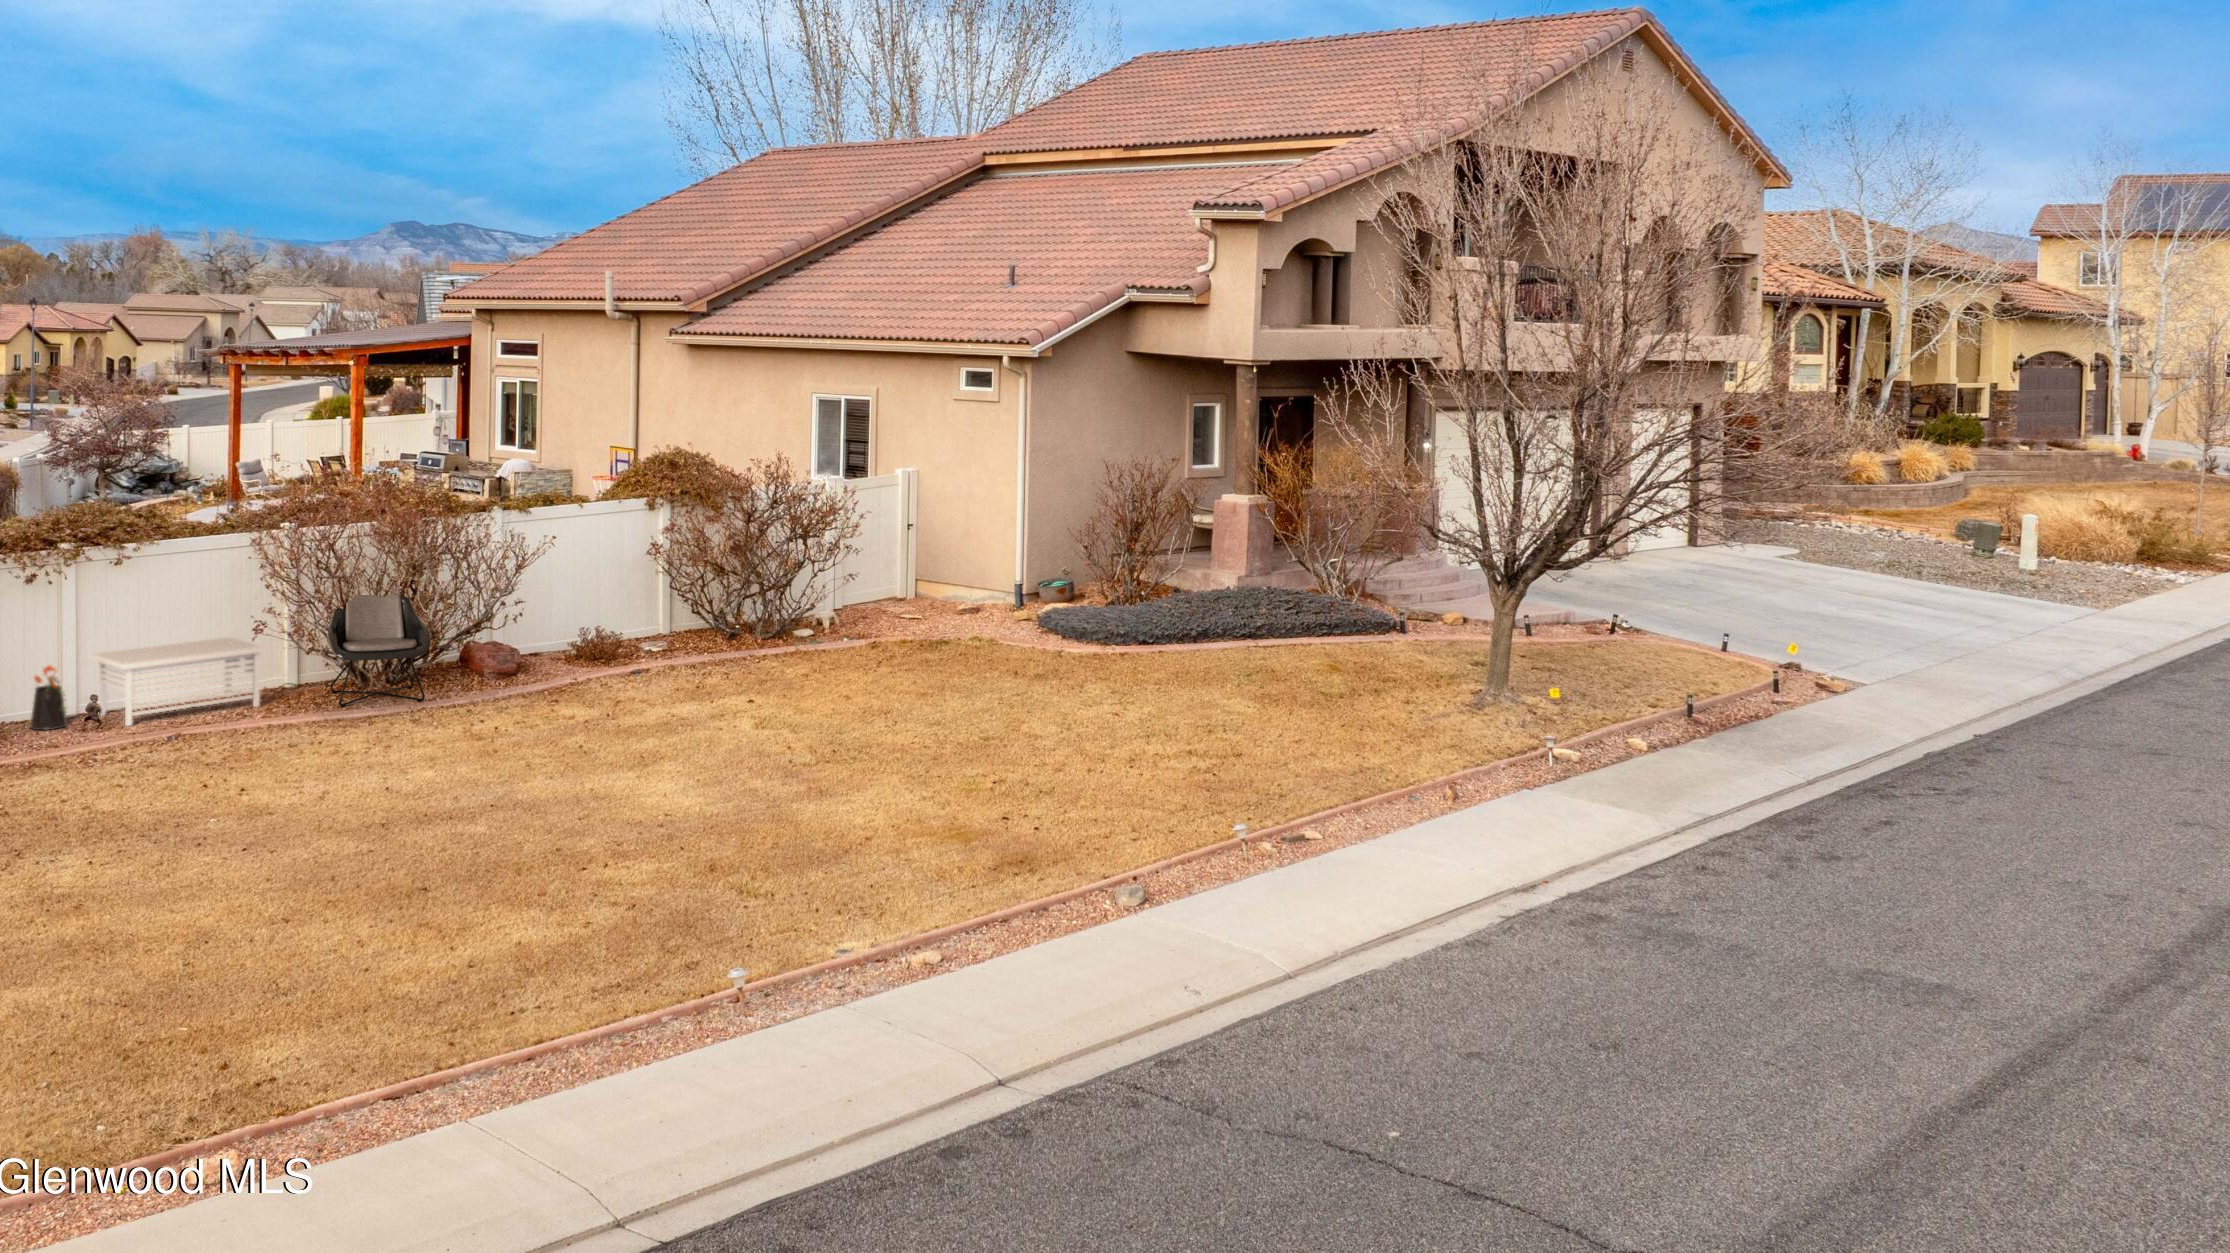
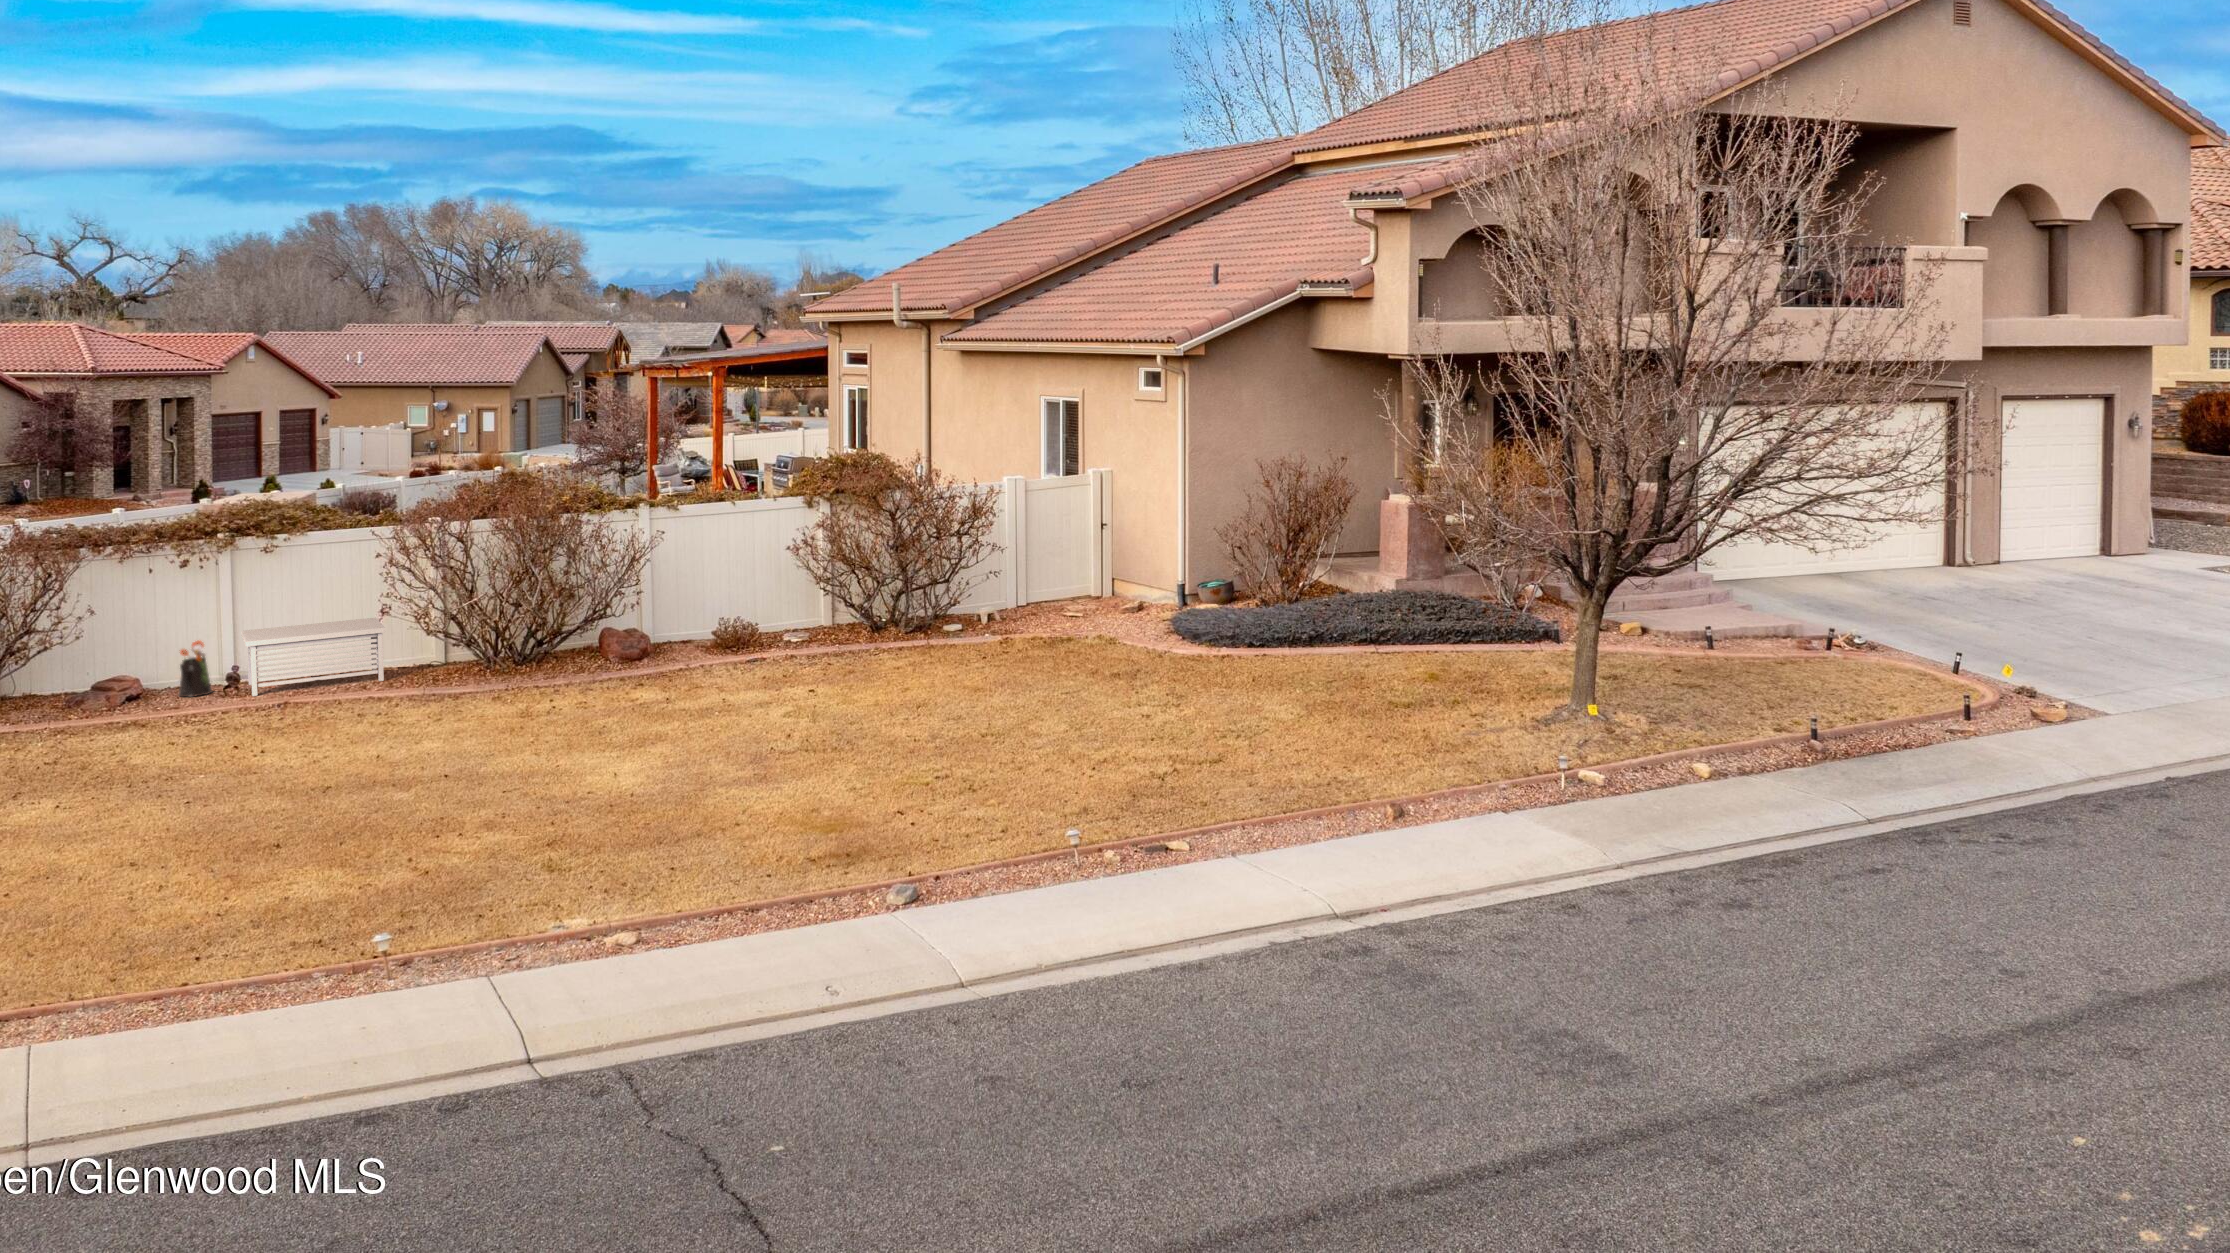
lounge chair: present [327,593,431,707] -> none [437,576,534,684]

